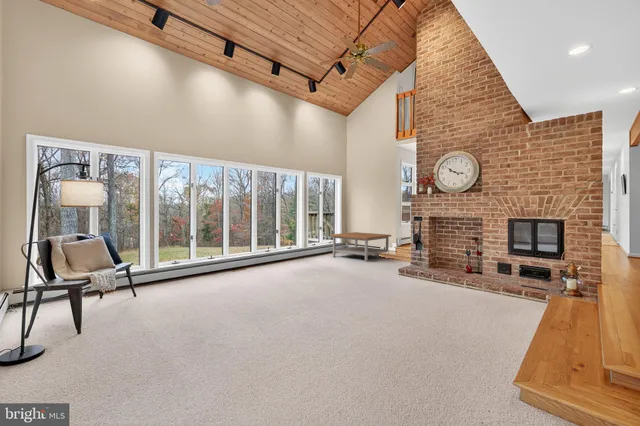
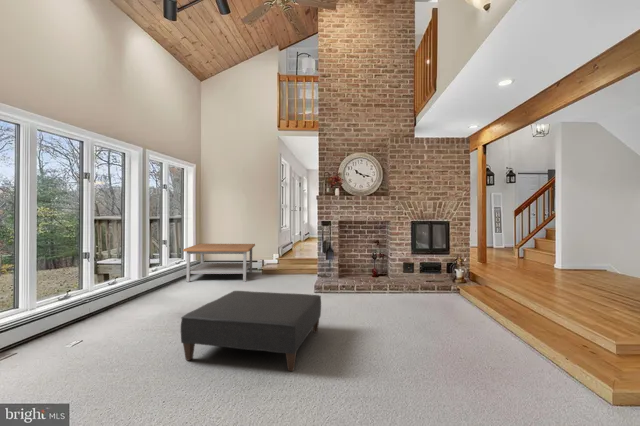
ottoman: none [238,259,329,307] -> present [181,291,321,371]

